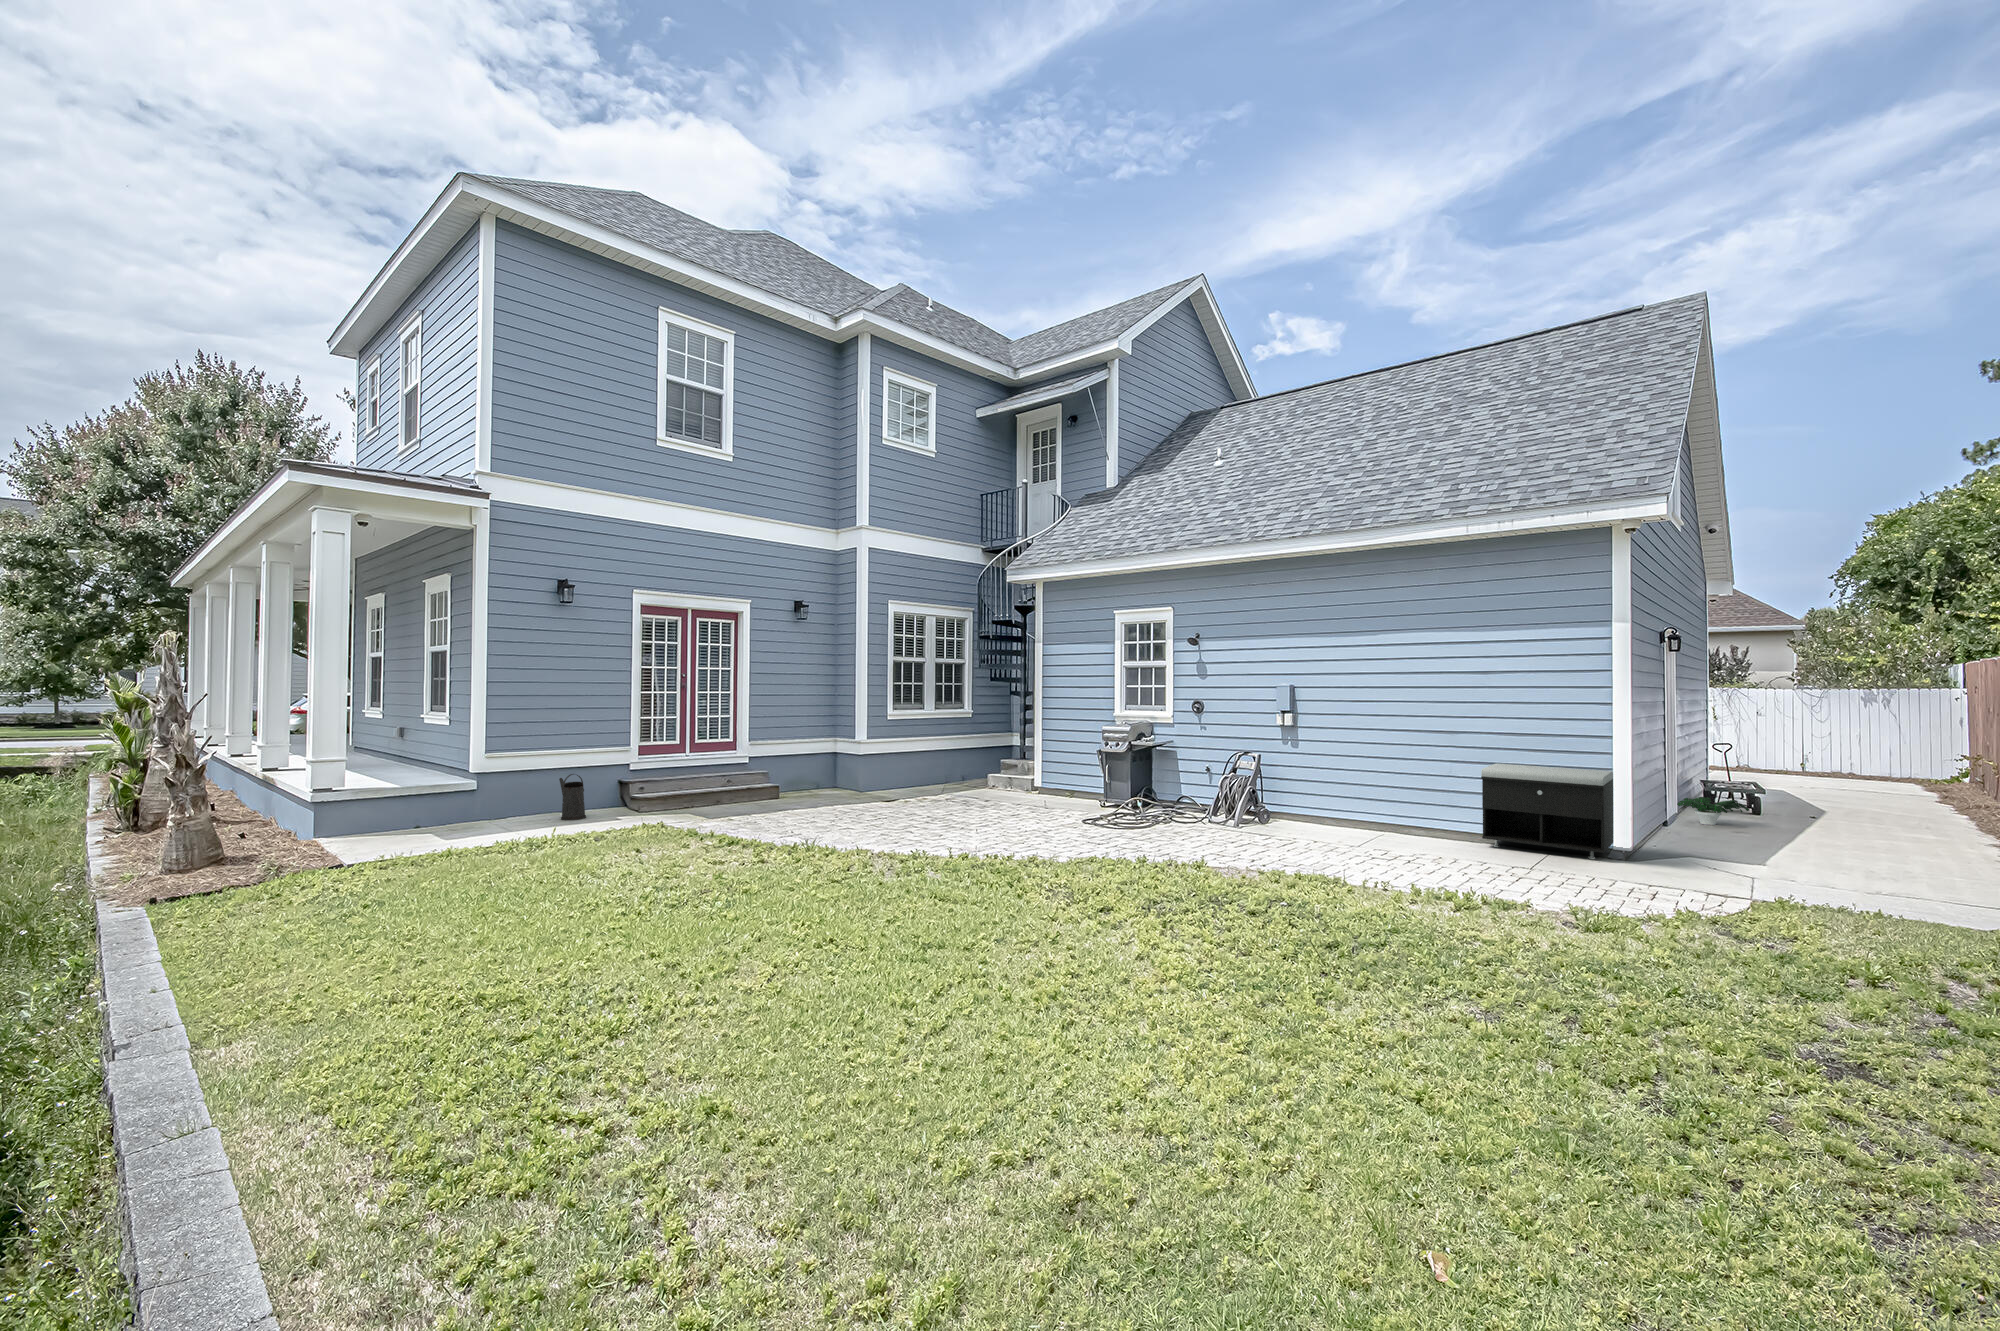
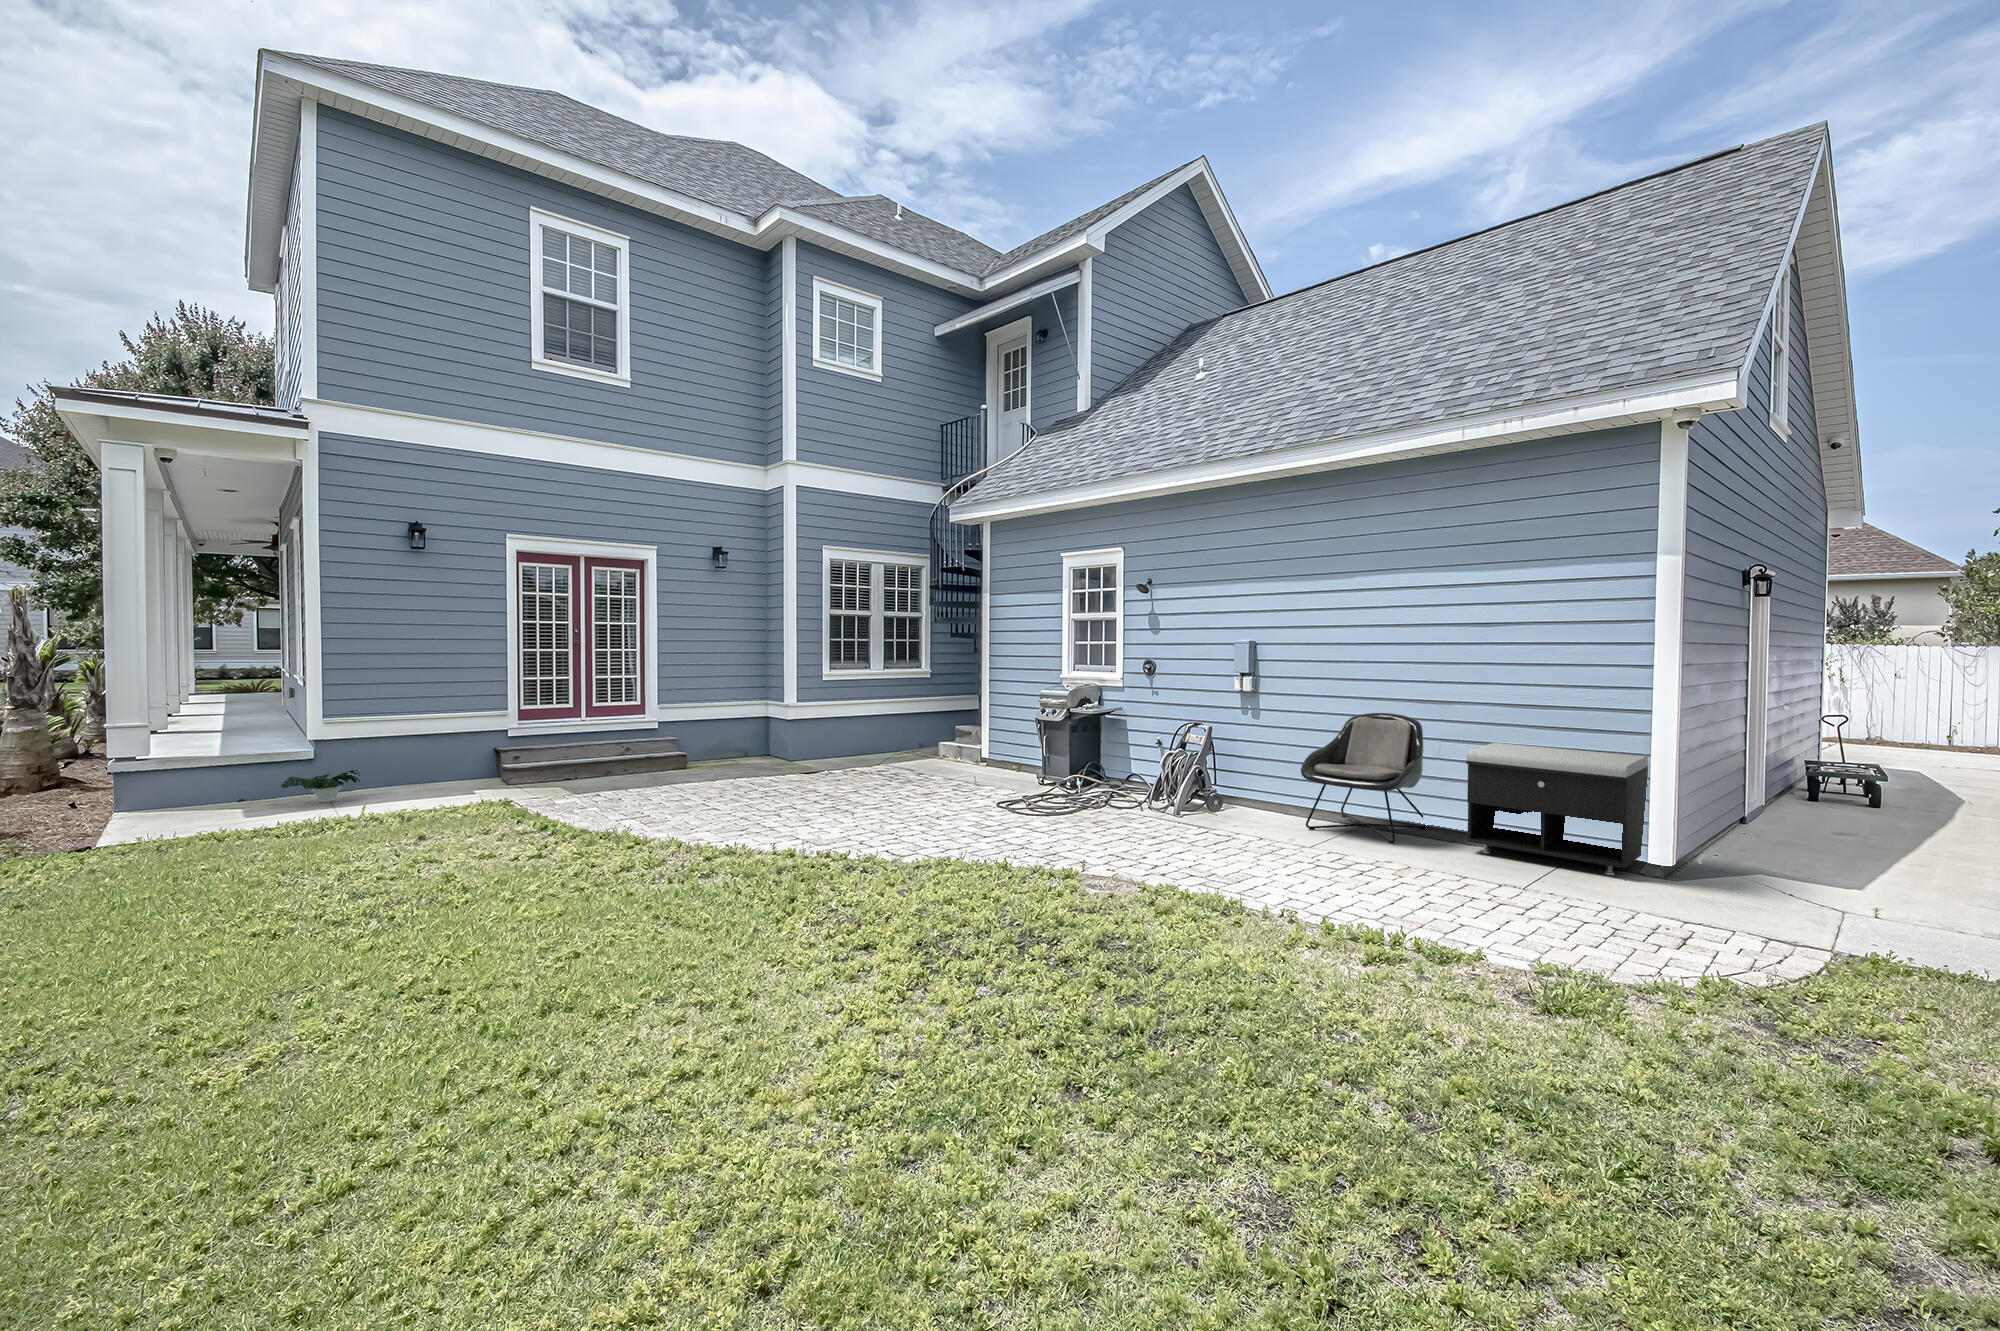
lounge chair: none [1348,742,1444,842] -> present [1301,713,1426,844]
watering can: present [559,774,586,820] -> none [411,743,441,795]
potted plant: present [1677,797,1749,825] -> present [281,770,360,802]

